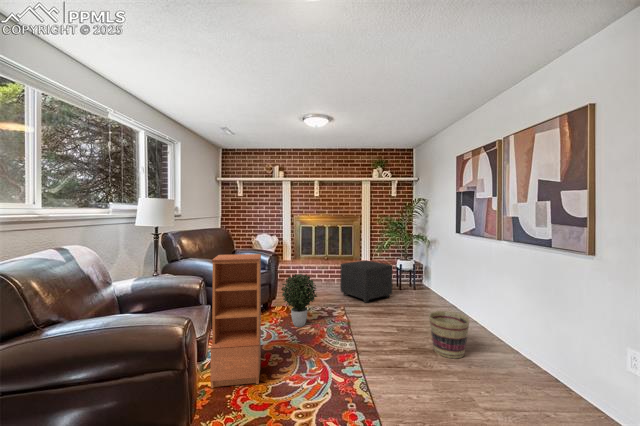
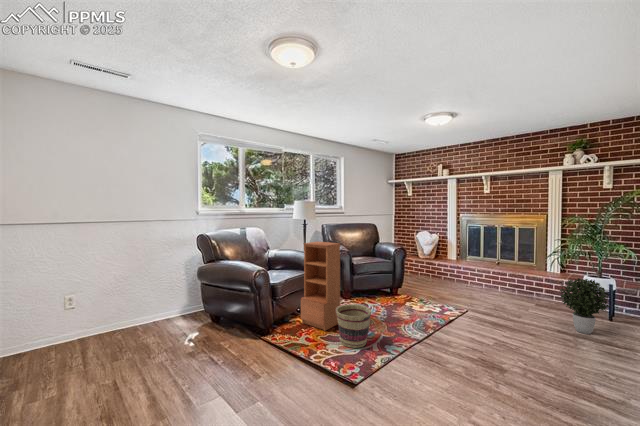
ottoman: present [340,260,393,303] -> none [481,268,548,317]
potted plant: present [281,274,317,327] -> present [560,278,610,334]
basket: present [429,311,470,358] -> present [336,304,371,348]

